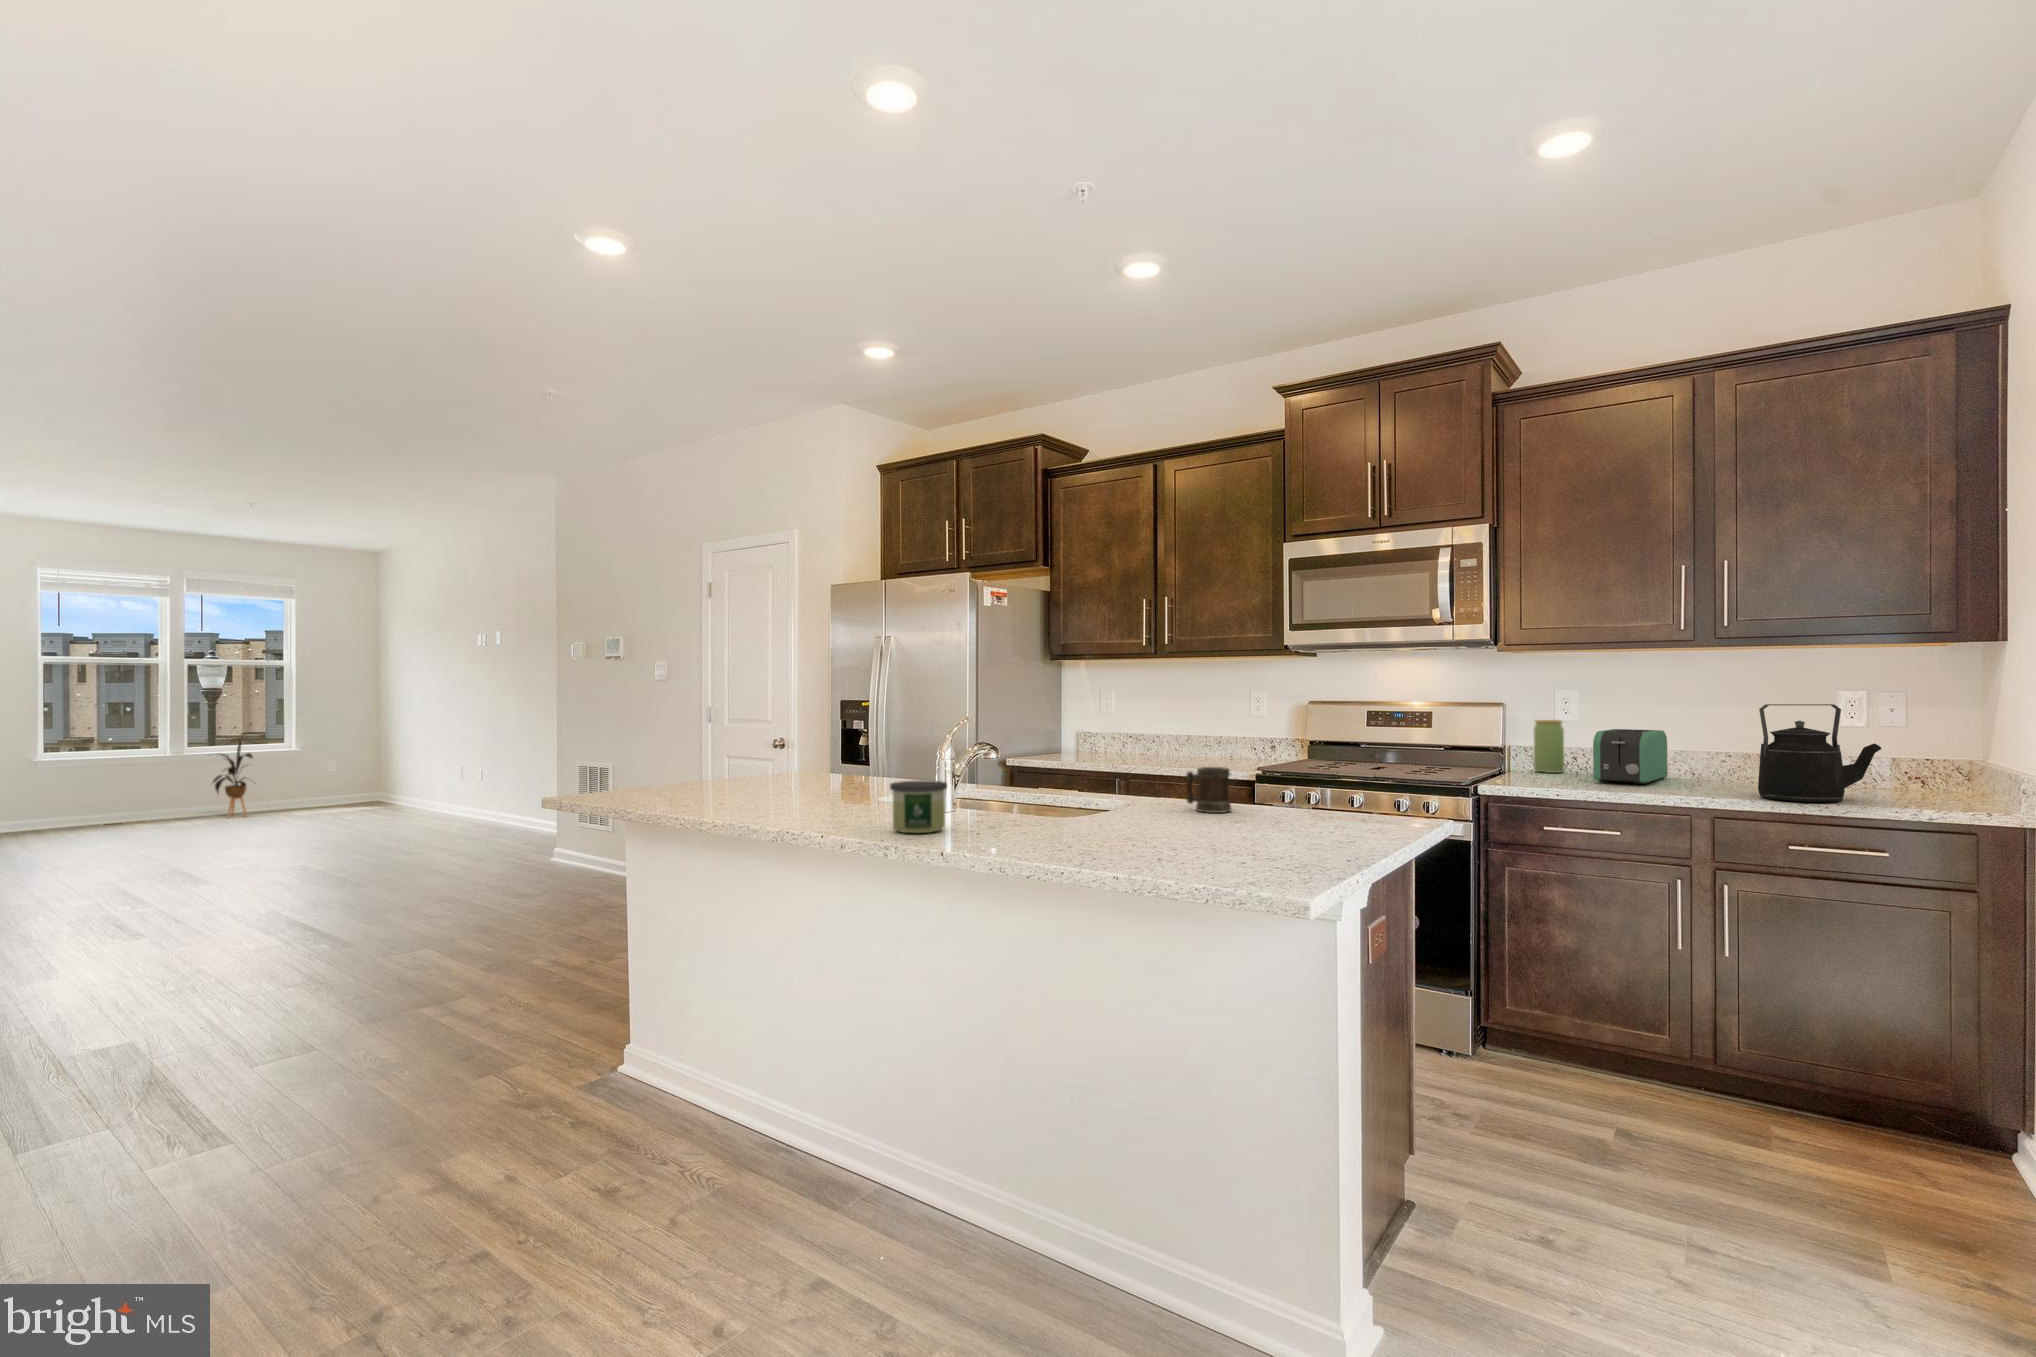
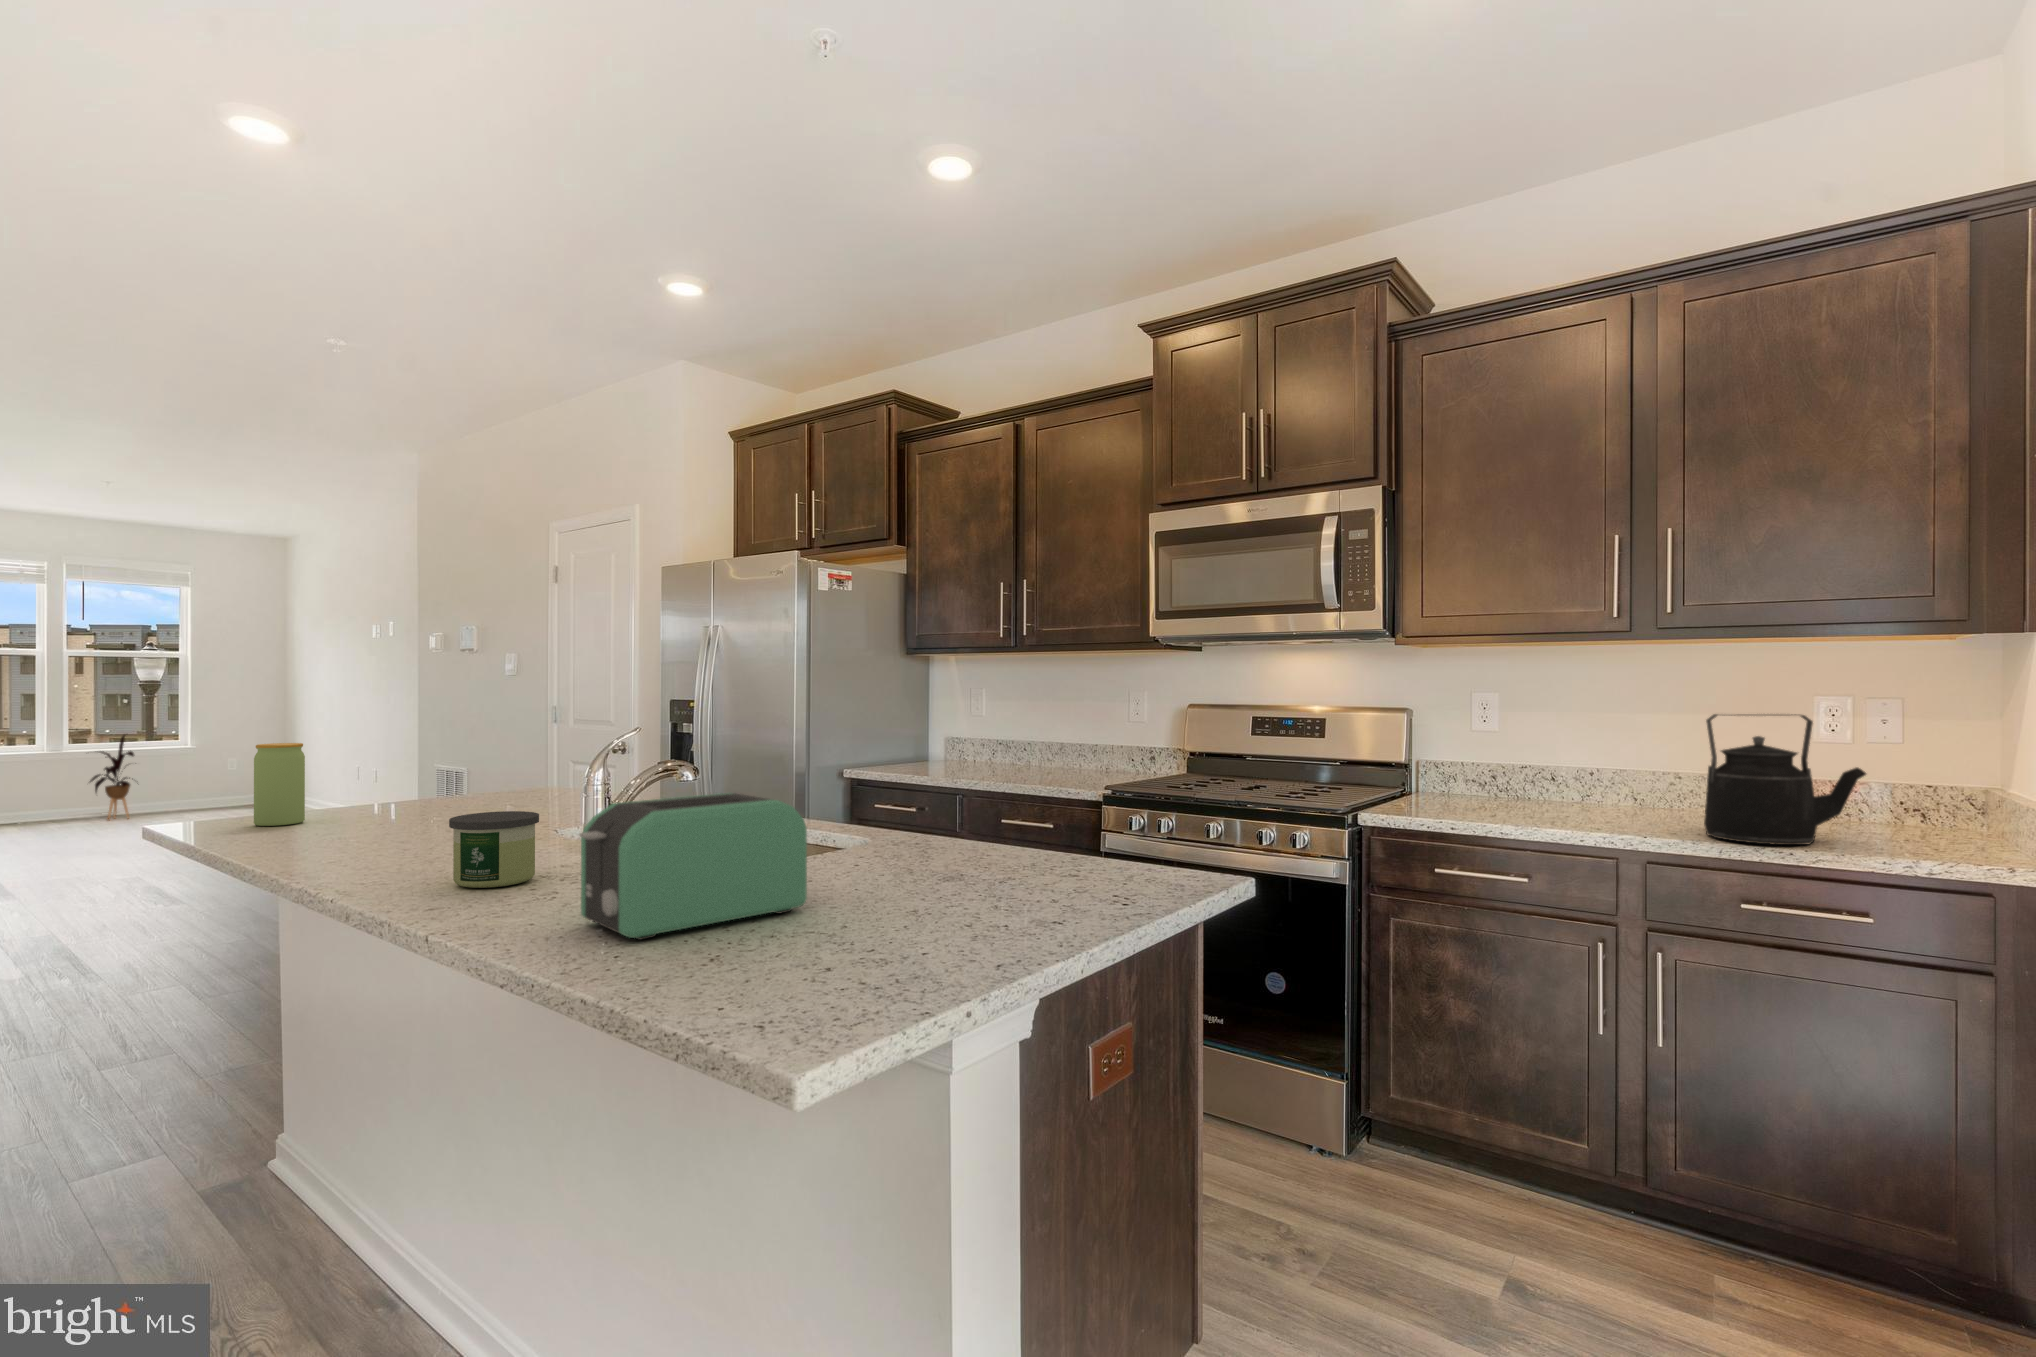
jar: present [1534,720,1564,773] -> present [254,743,305,826]
toaster: present [1593,729,1668,784] -> present [580,793,807,940]
mug: present [1186,767,1231,813] -> none [927,792,983,855]

